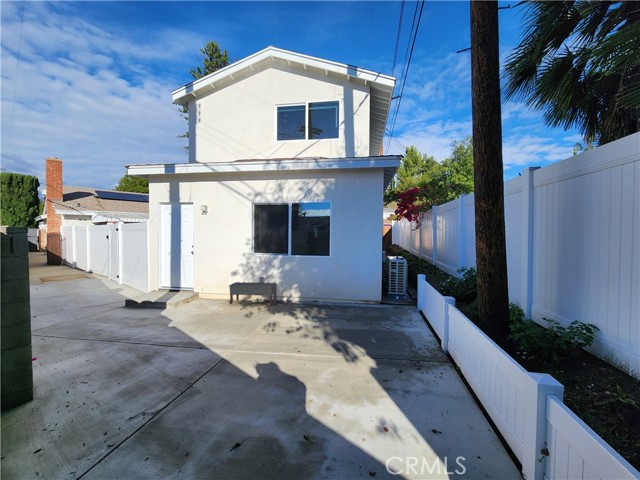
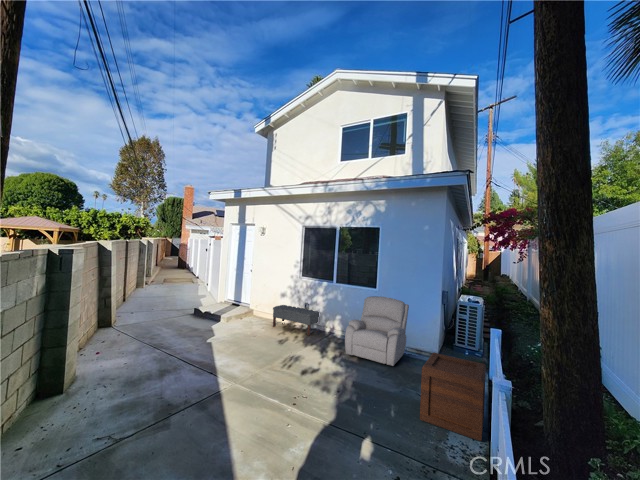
chair: none [314,262,358,314] -> present [345,296,409,366]
wooden crate: none [393,293,435,339] -> present [420,353,486,441]

